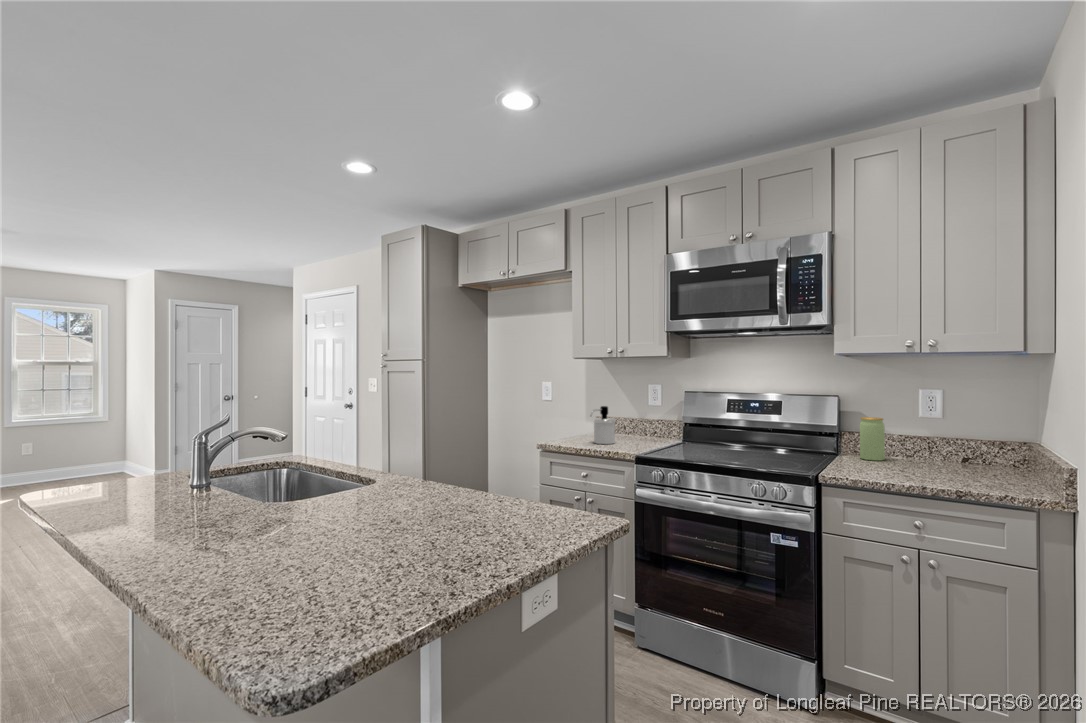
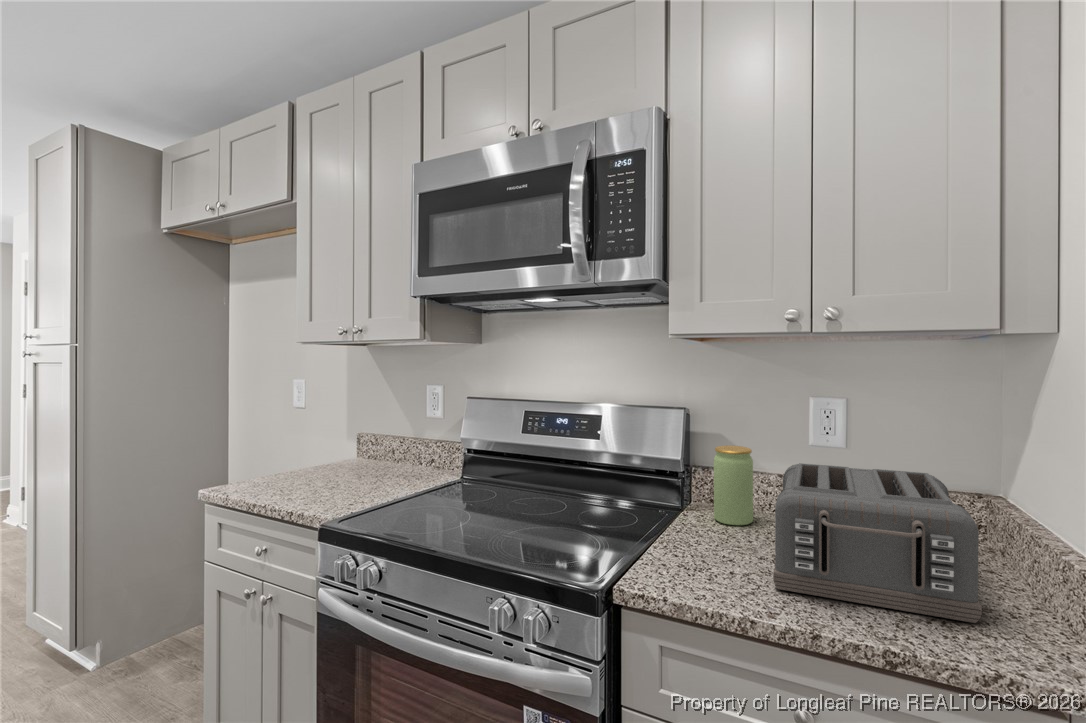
soap dispenser: present [590,406,616,444] -> none [290,424,347,490]
toaster: none [901,422,1007,486] -> present [773,463,982,623]

